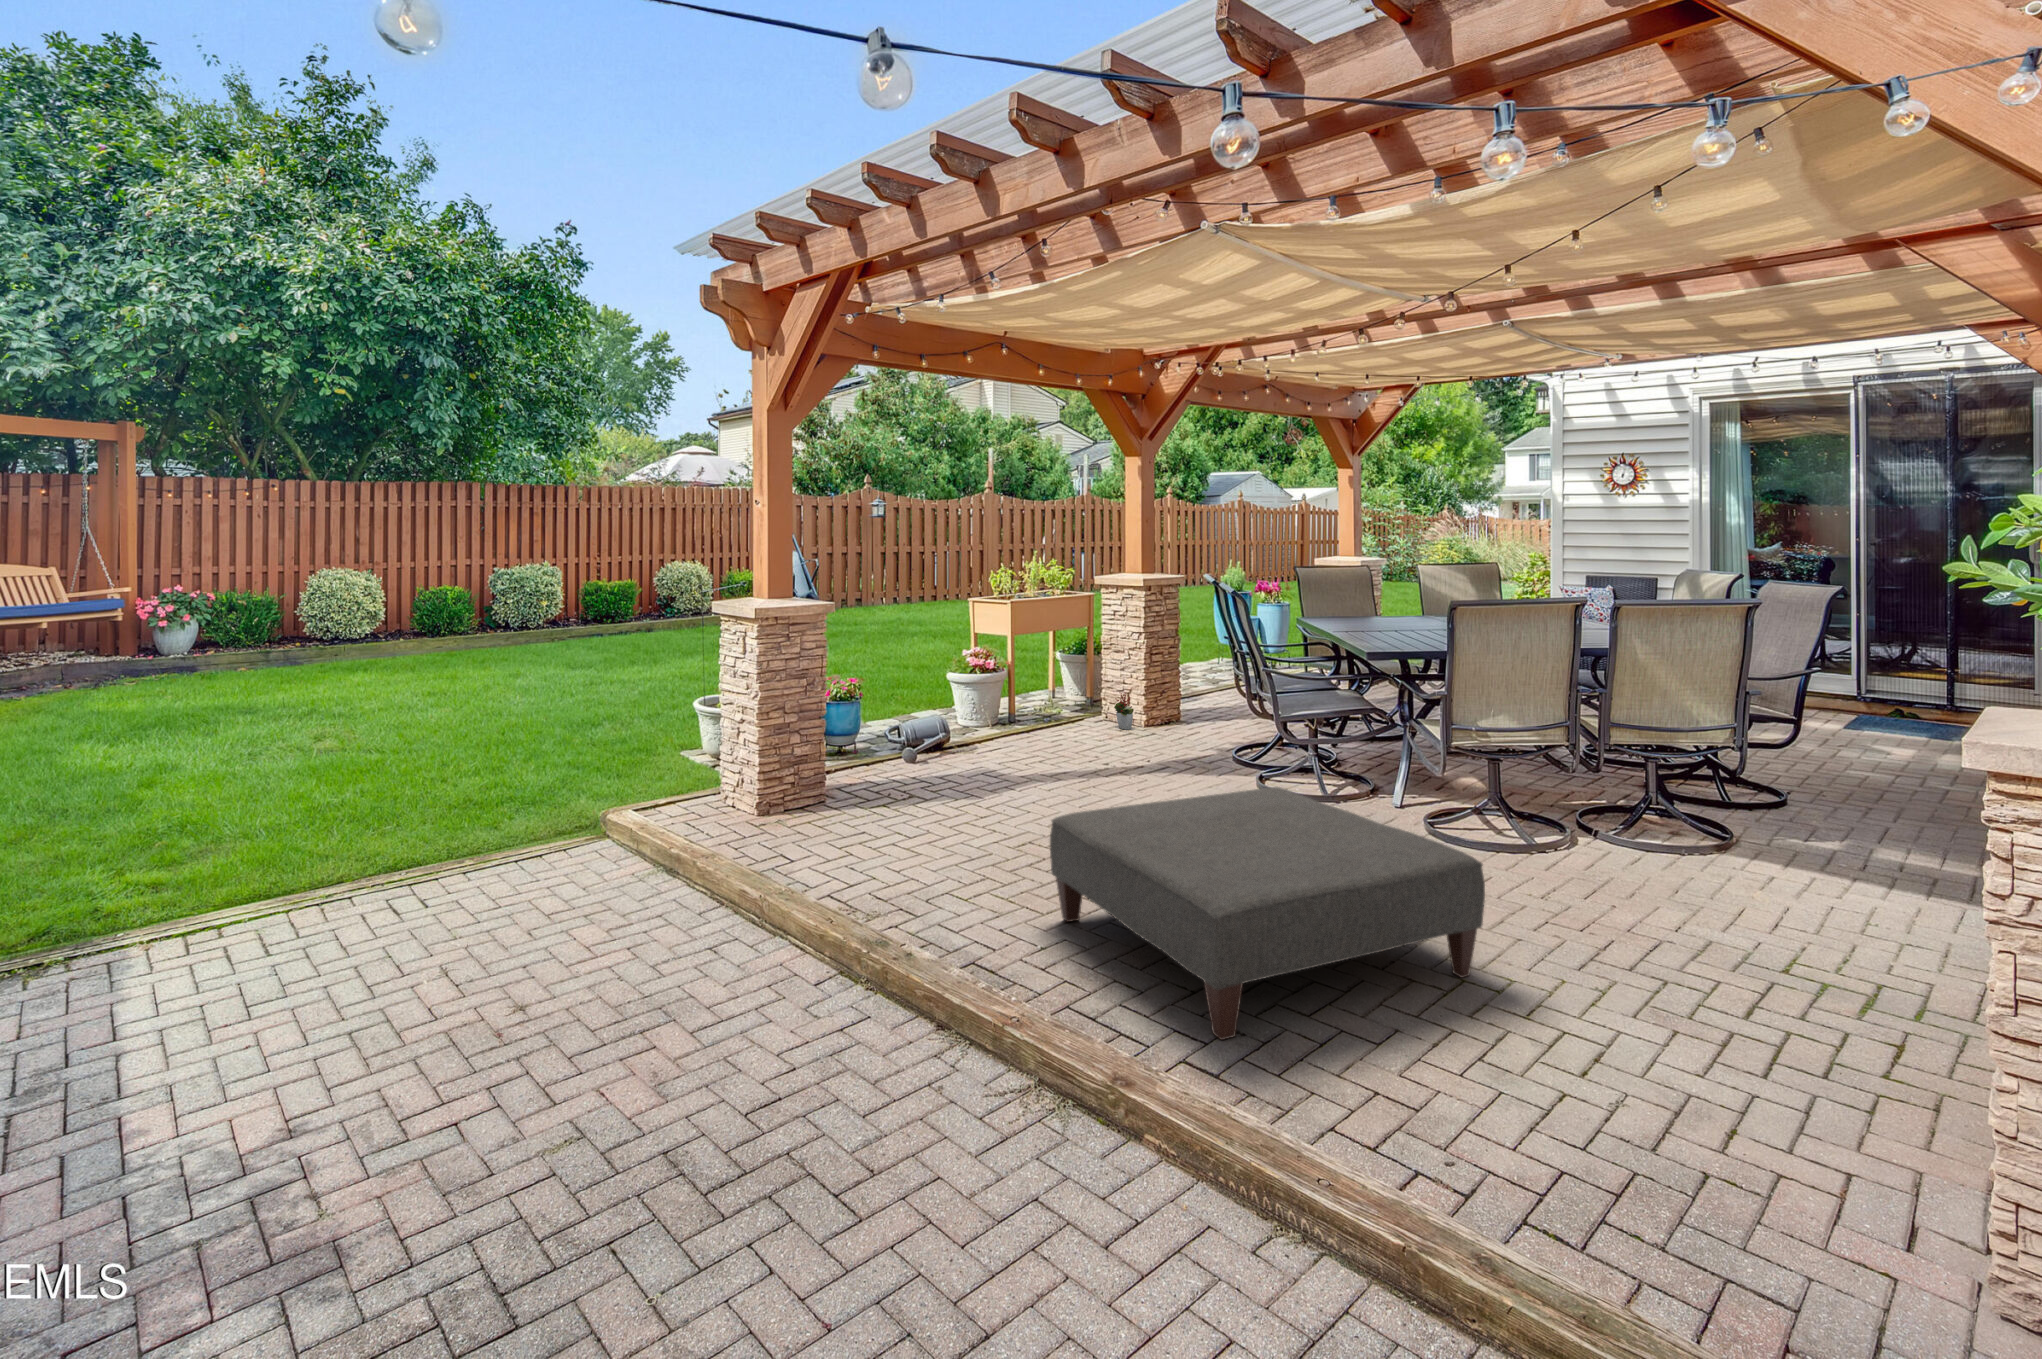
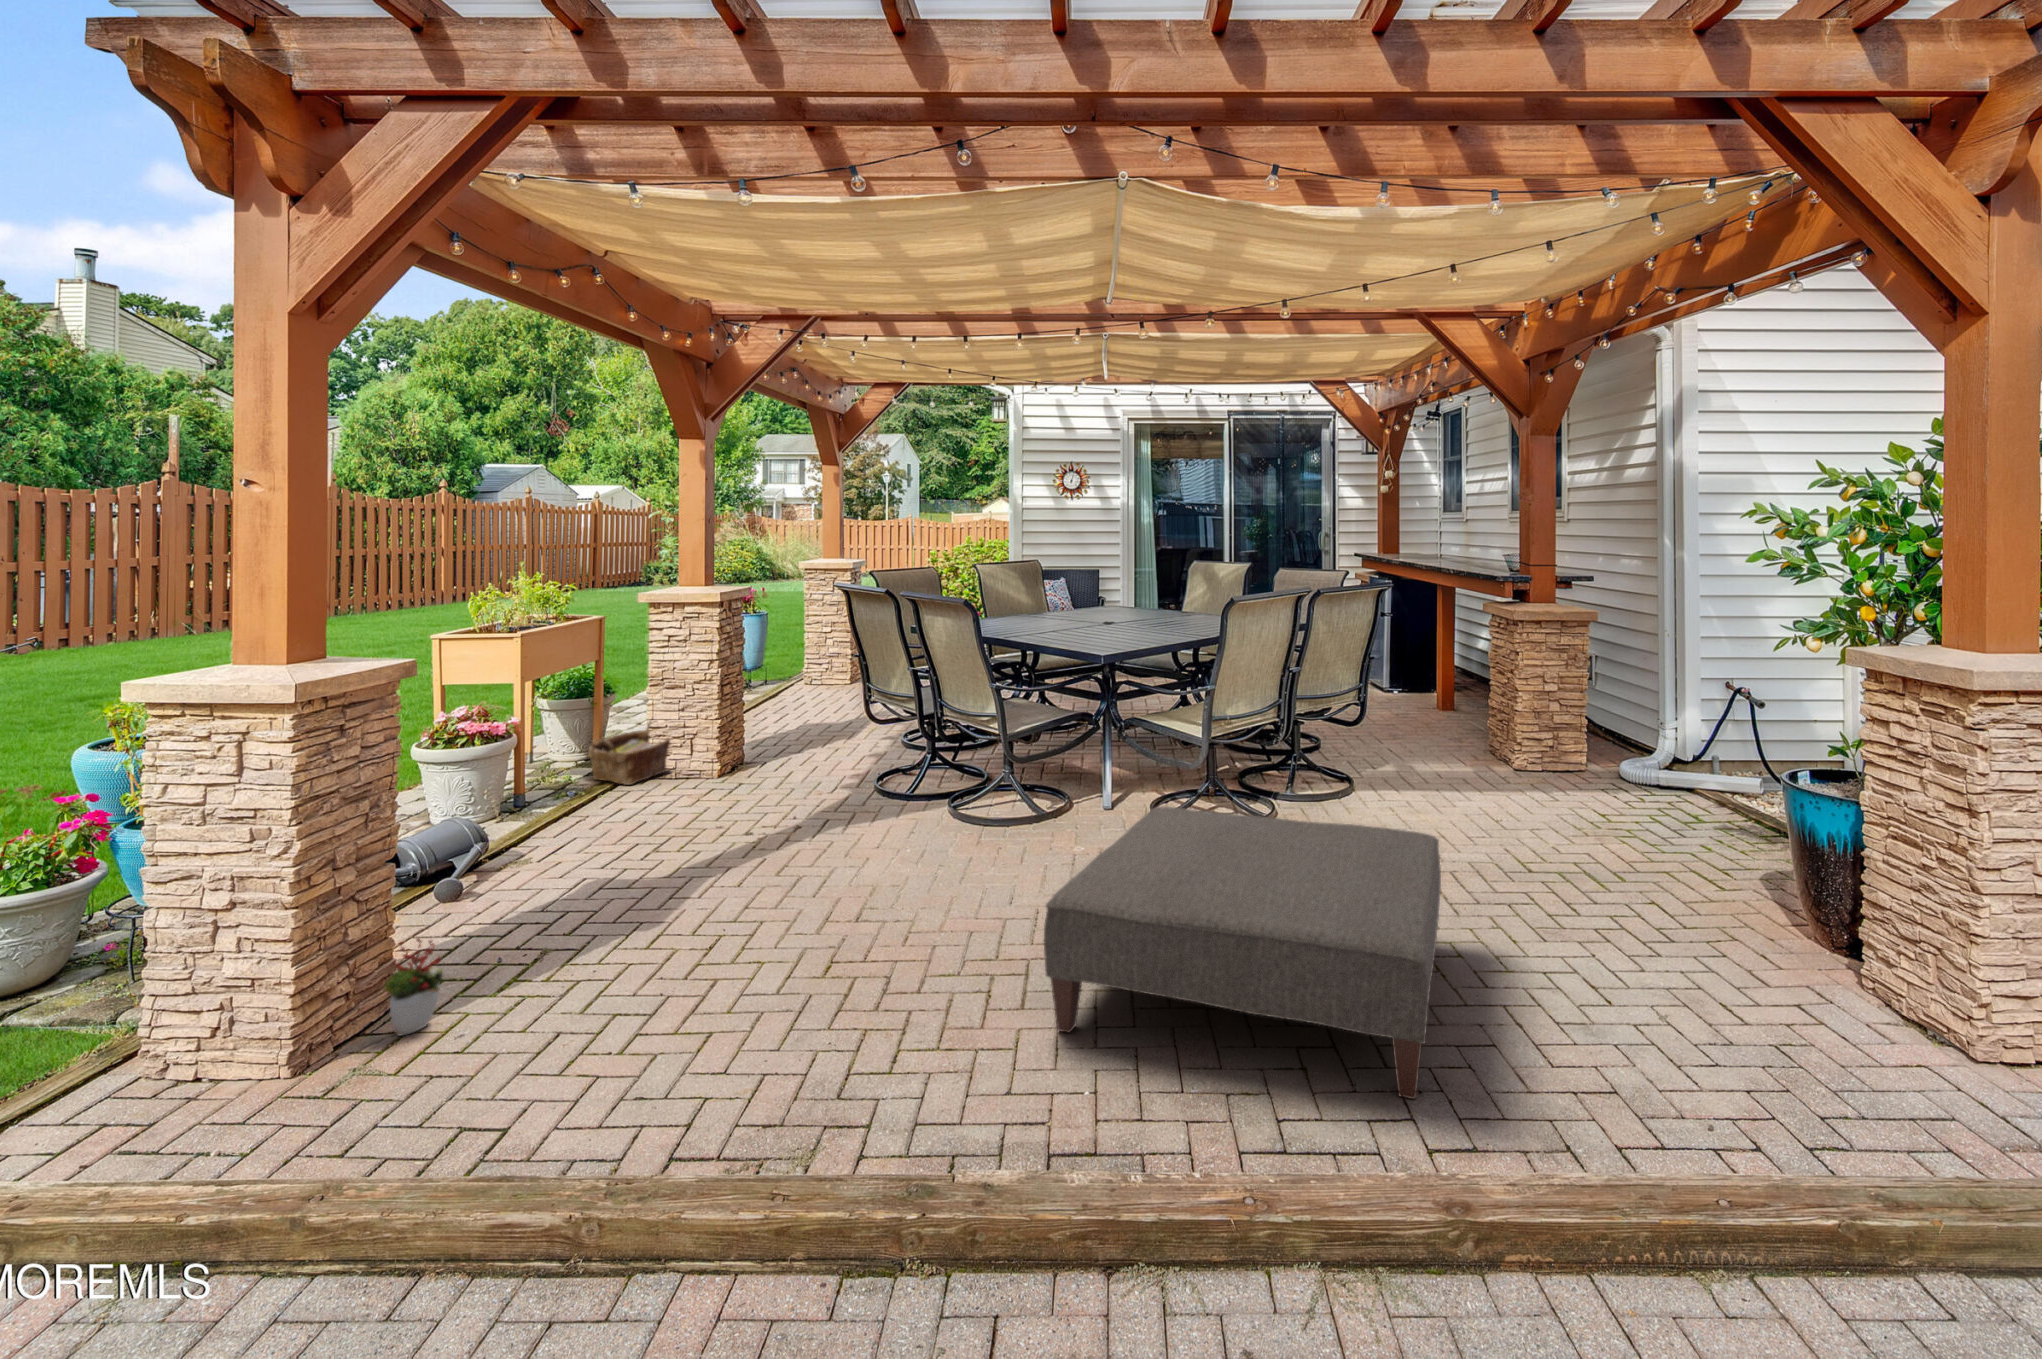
woven basket: none [1041,677,1100,724] -> present [589,724,674,785]
decorative plant: present [1114,693,1134,730] -> present [384,938,443,1036]

